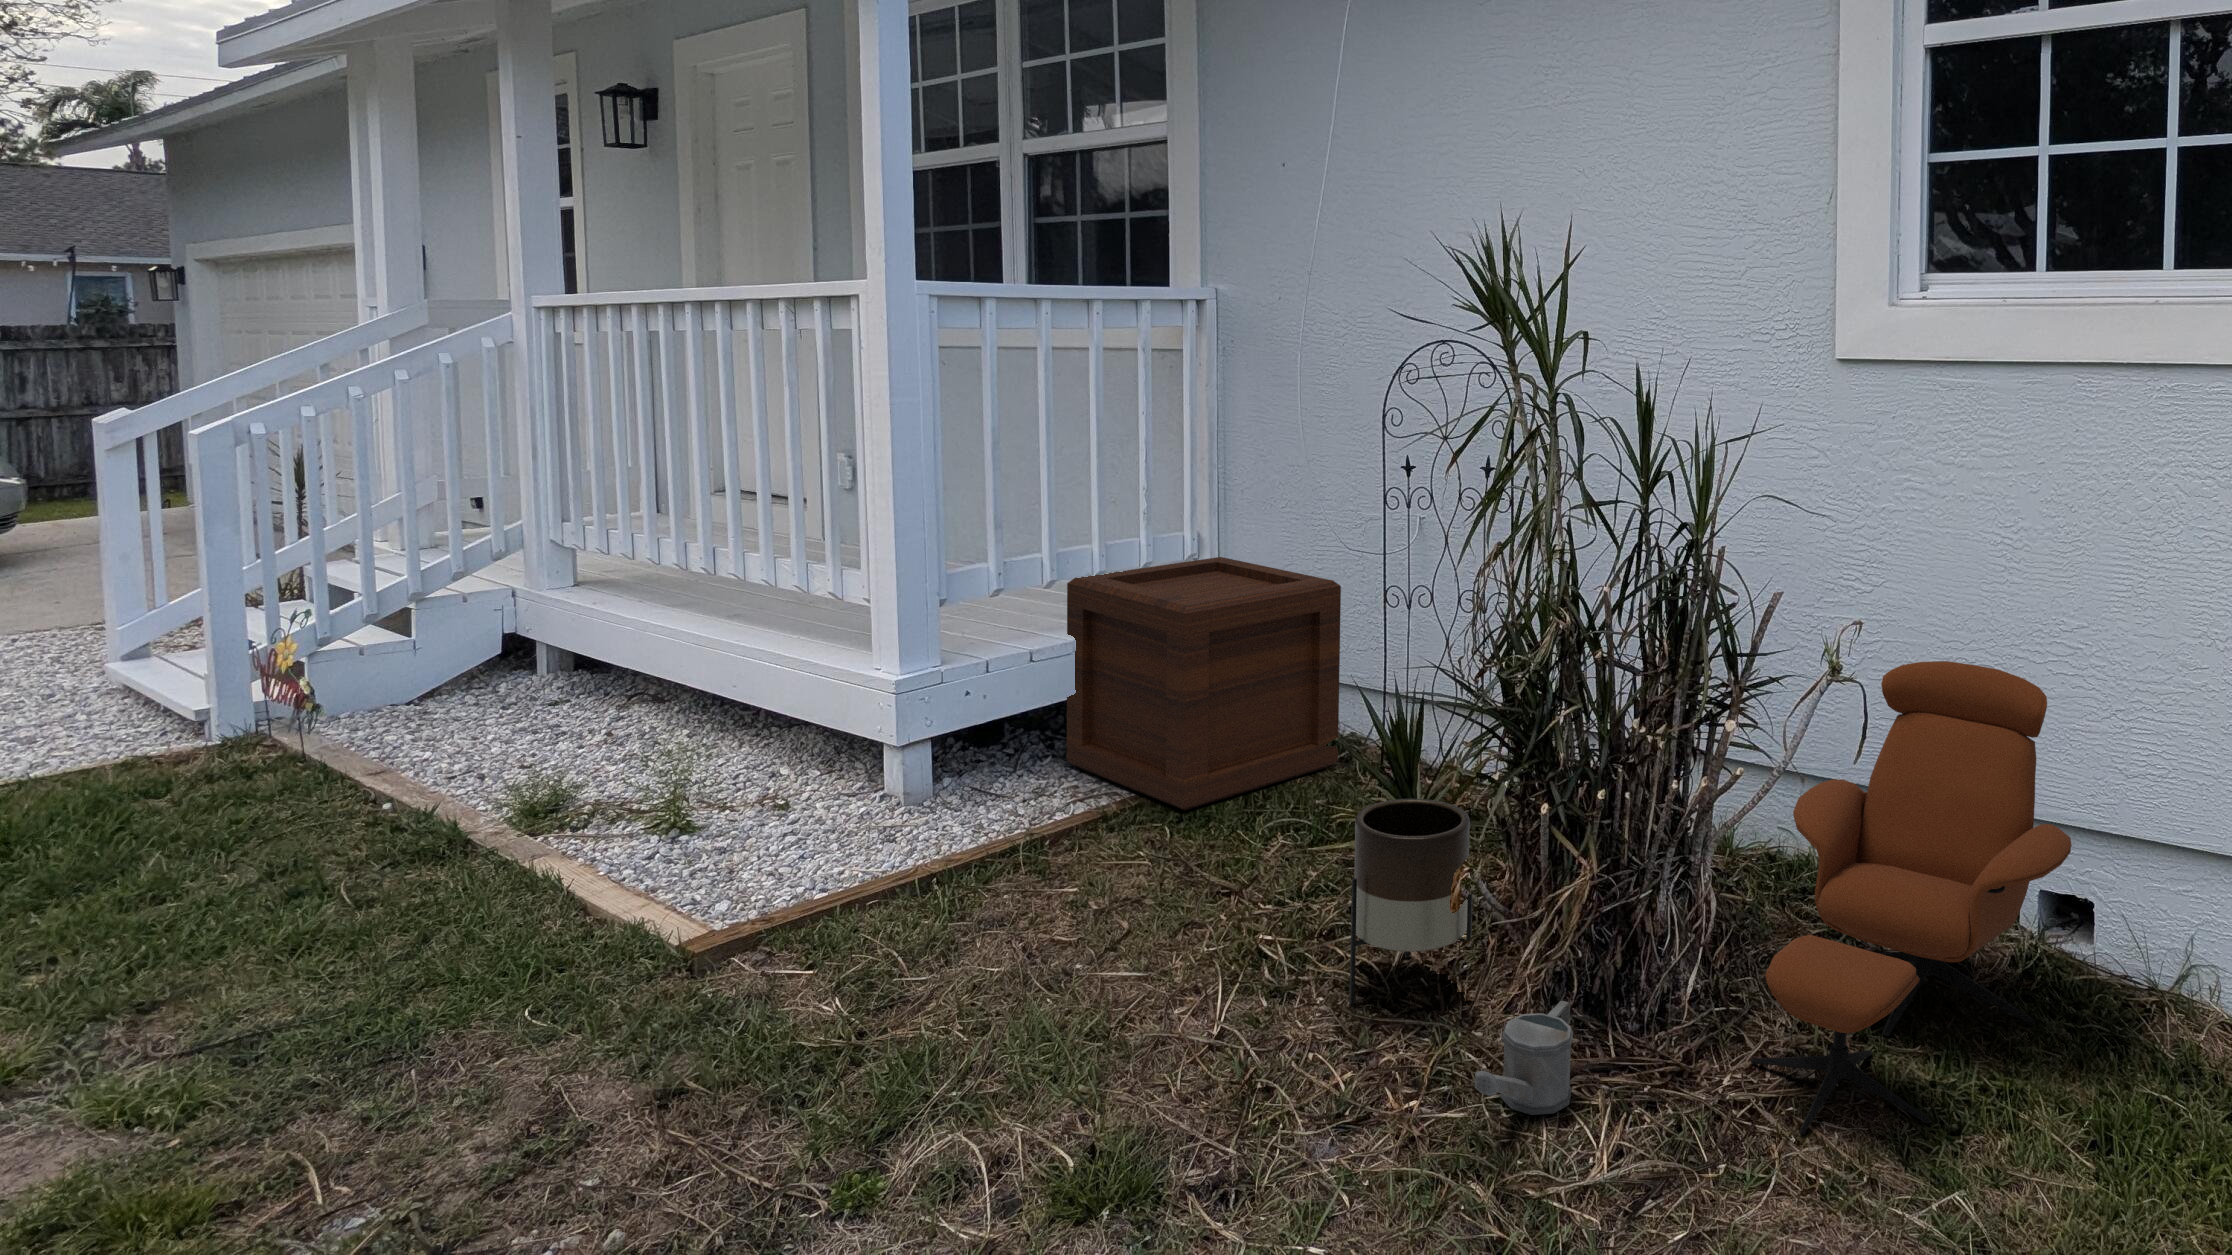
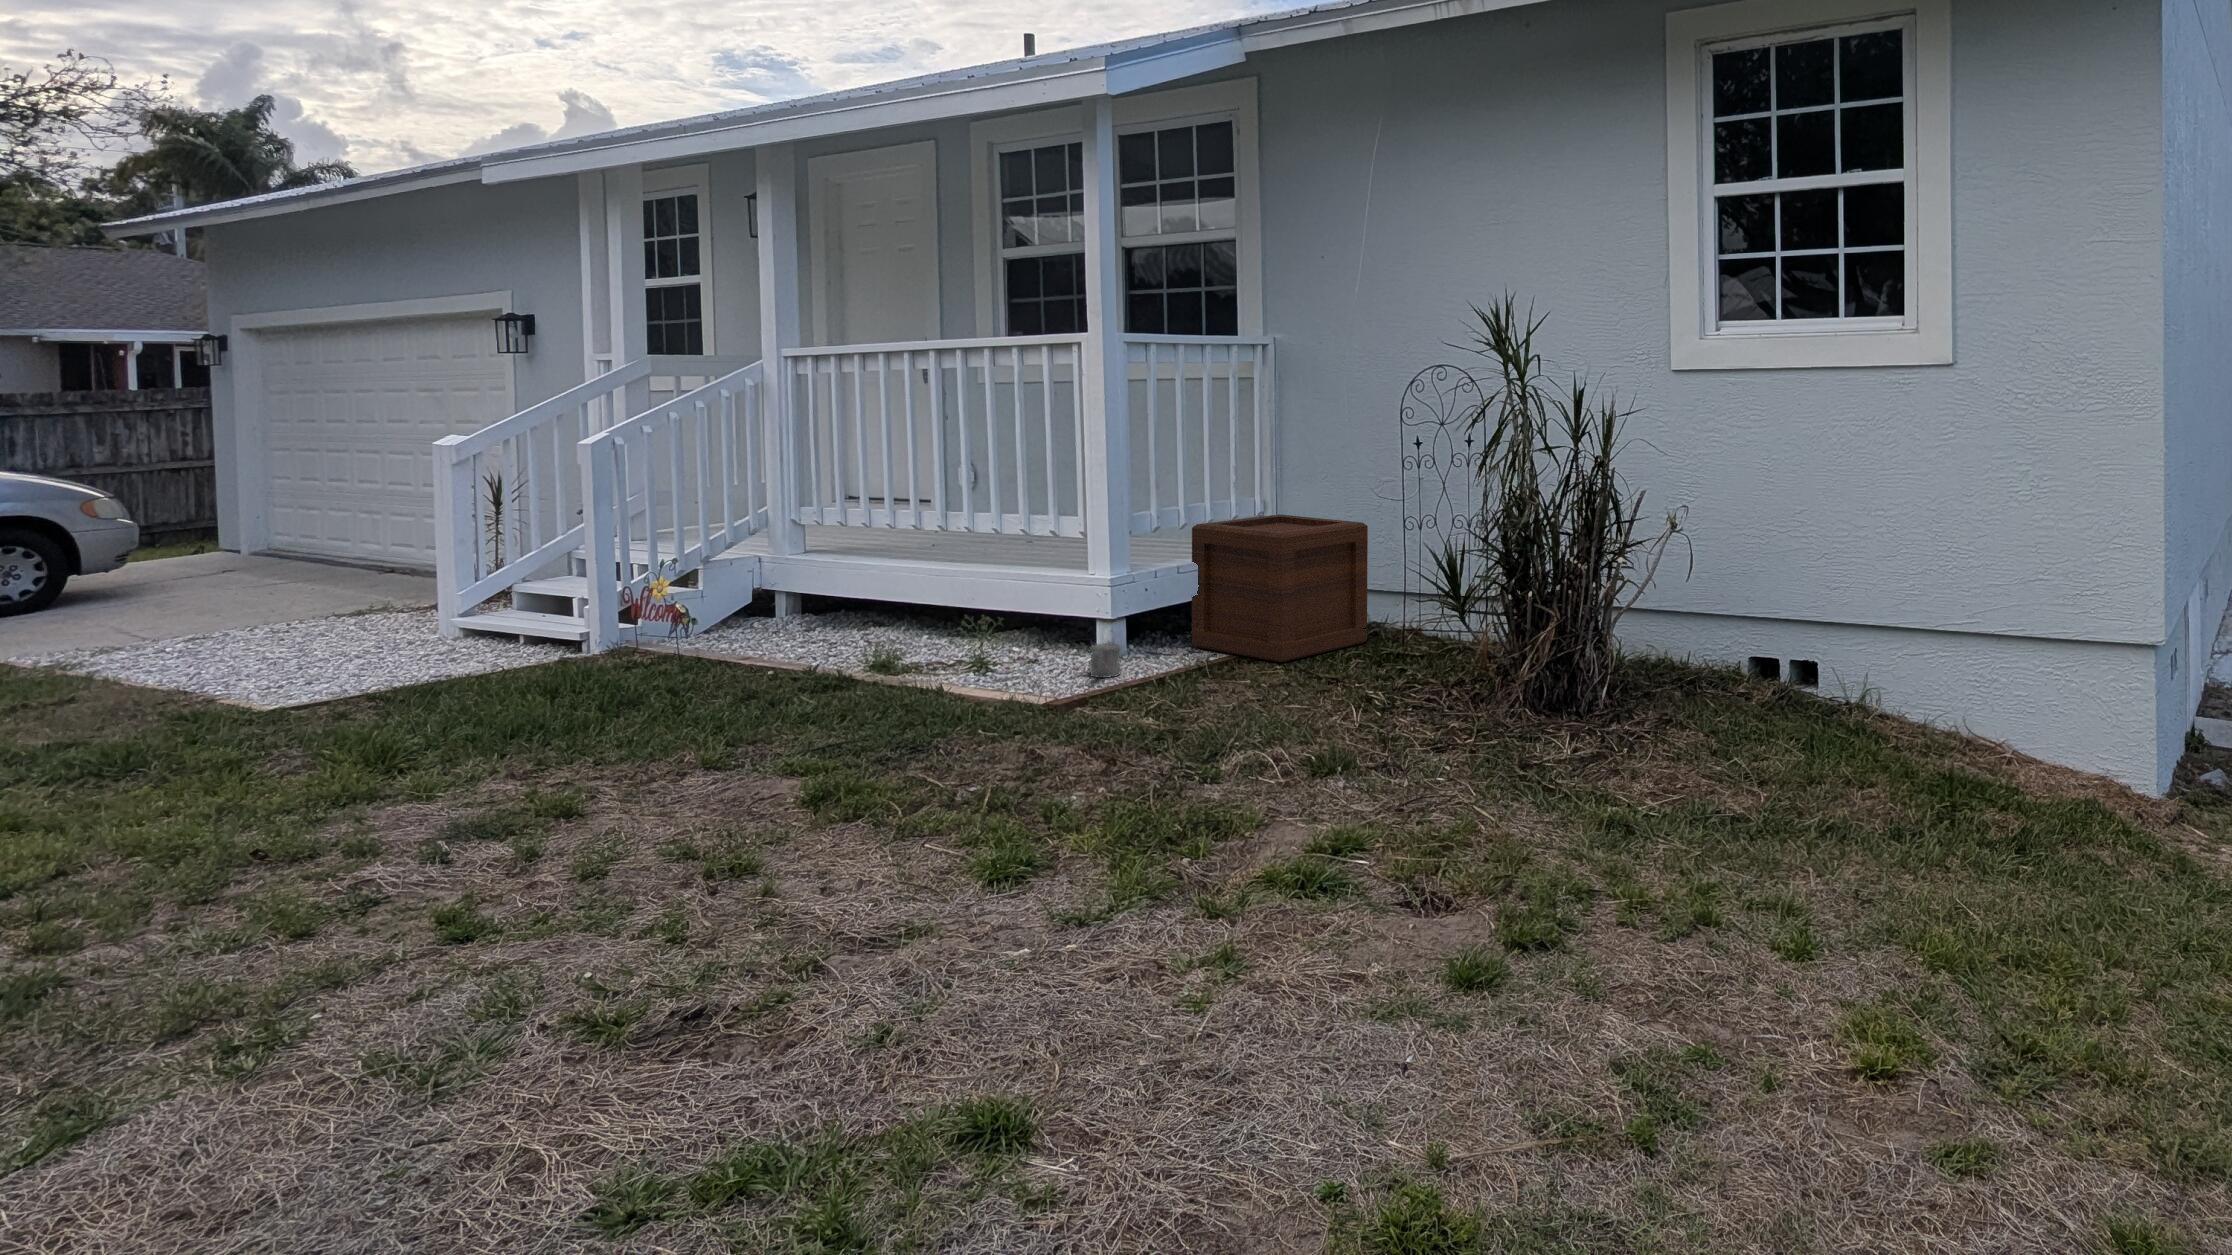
lounge chair: present [1751,661,2072,1135] -> none [1636,536,1799,750]
planter: present [1350,799,1473,1004] -> none [1419,617,1485,723]
watering can: present [1475,1001,1573,1115] -> present [1090,641,1121,678]

